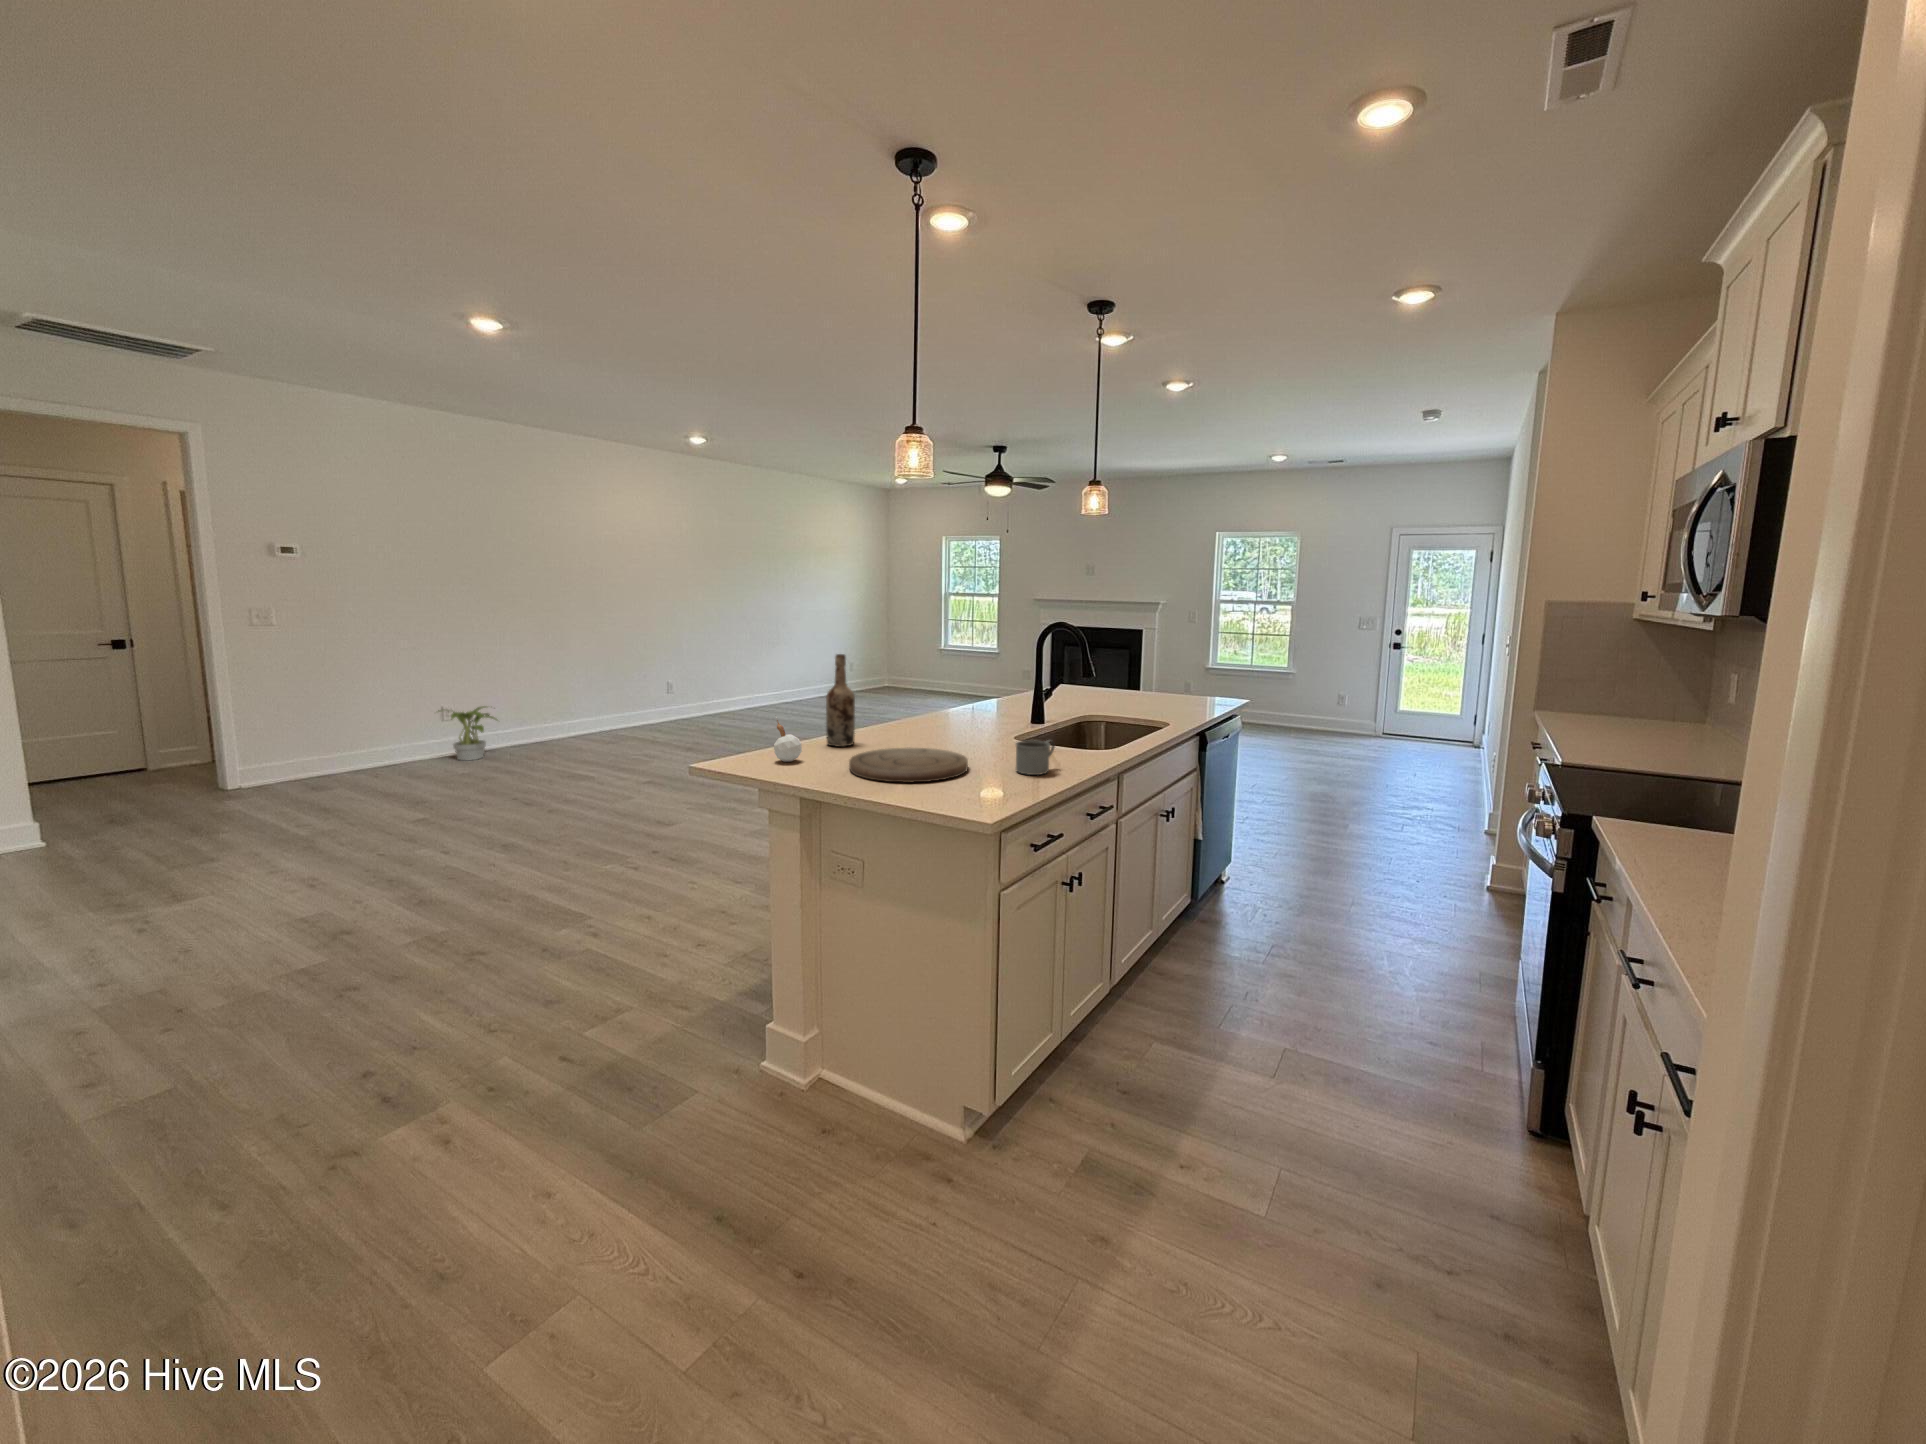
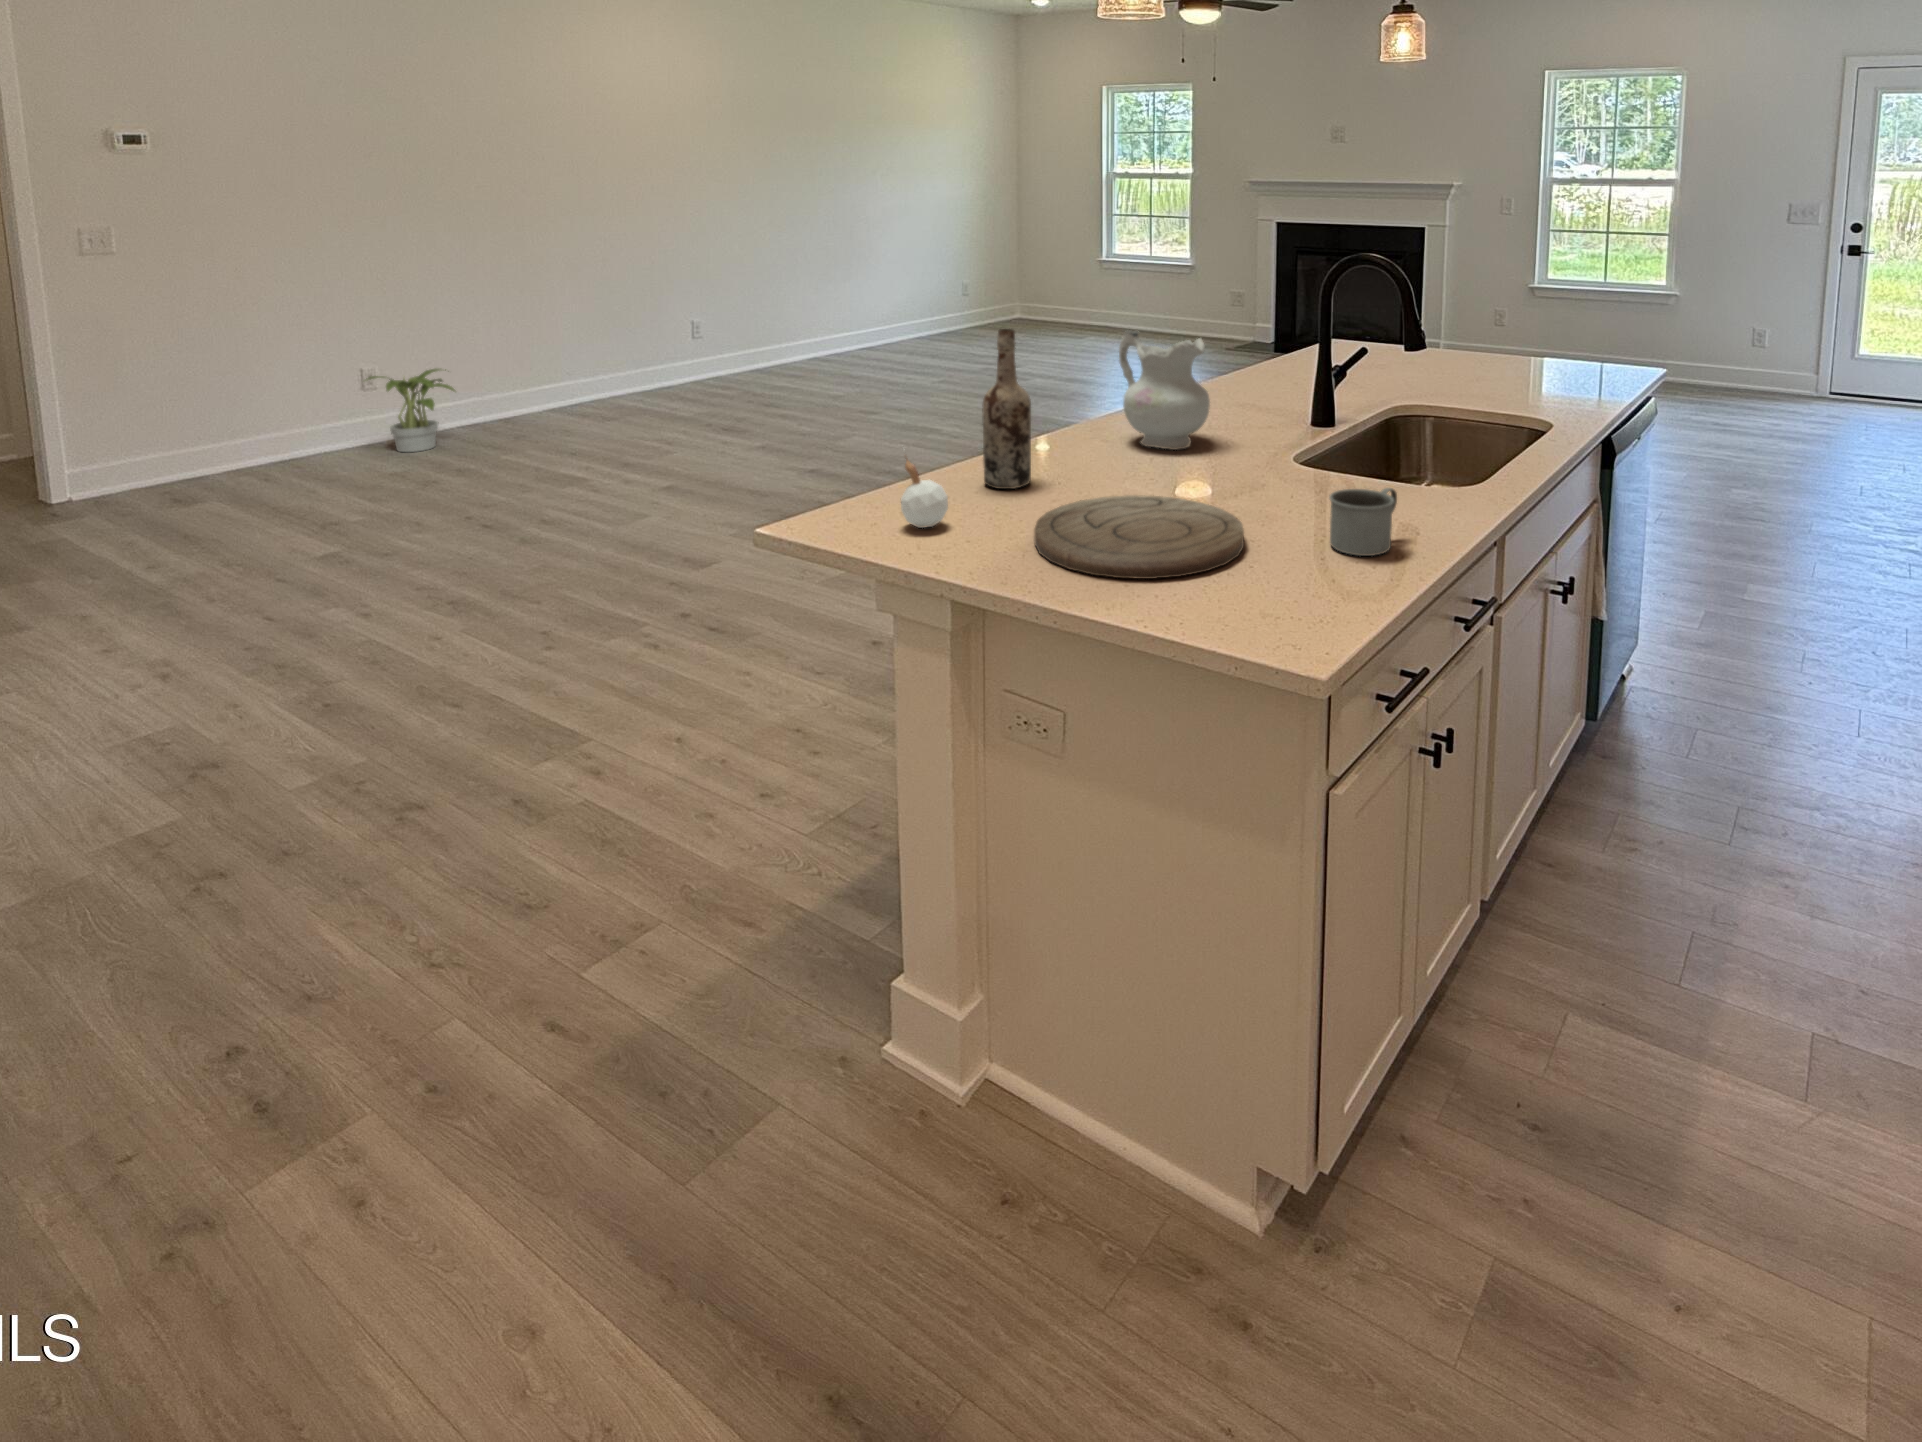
ceramic pitcher: none [913,662,965,731] -> present [1119,330,1210,450]

